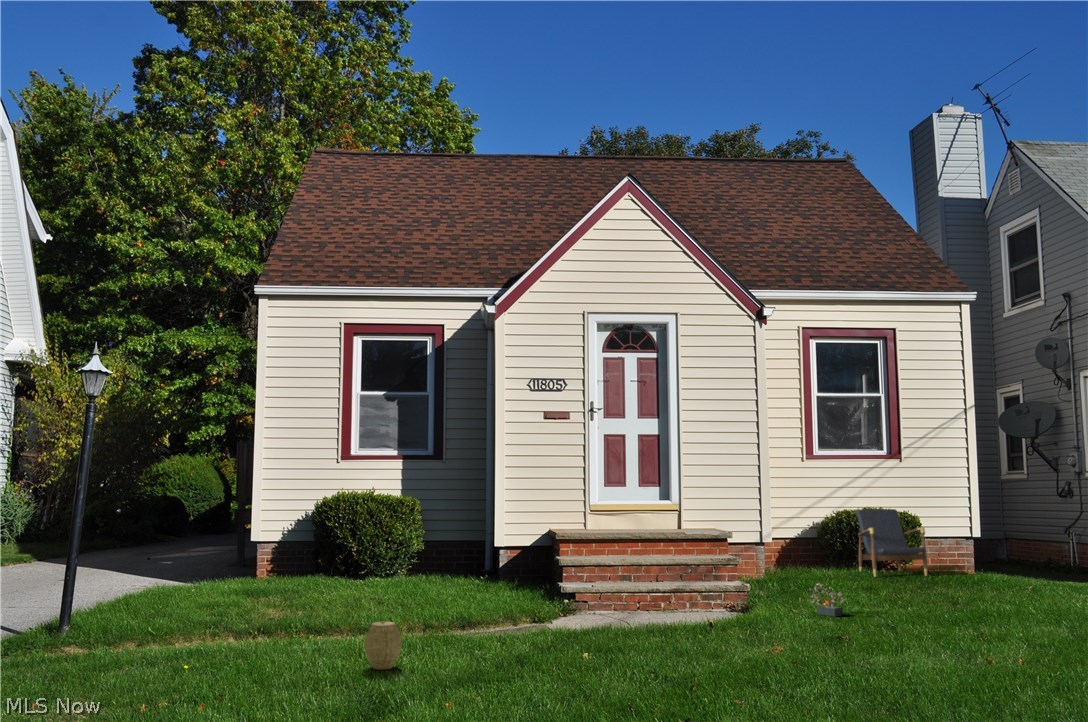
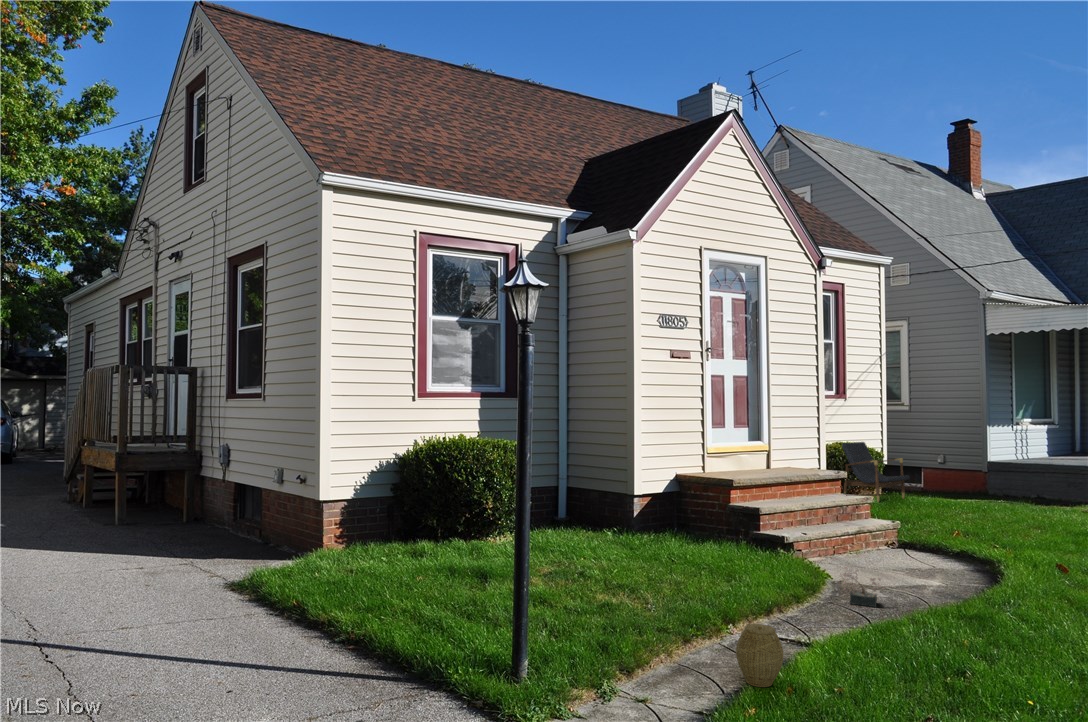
decorative plant: present [812,584,846,617] -> present [840,566,884,607]
woven basket: present [365,621,402,669] -> present [736,624,784,687]

